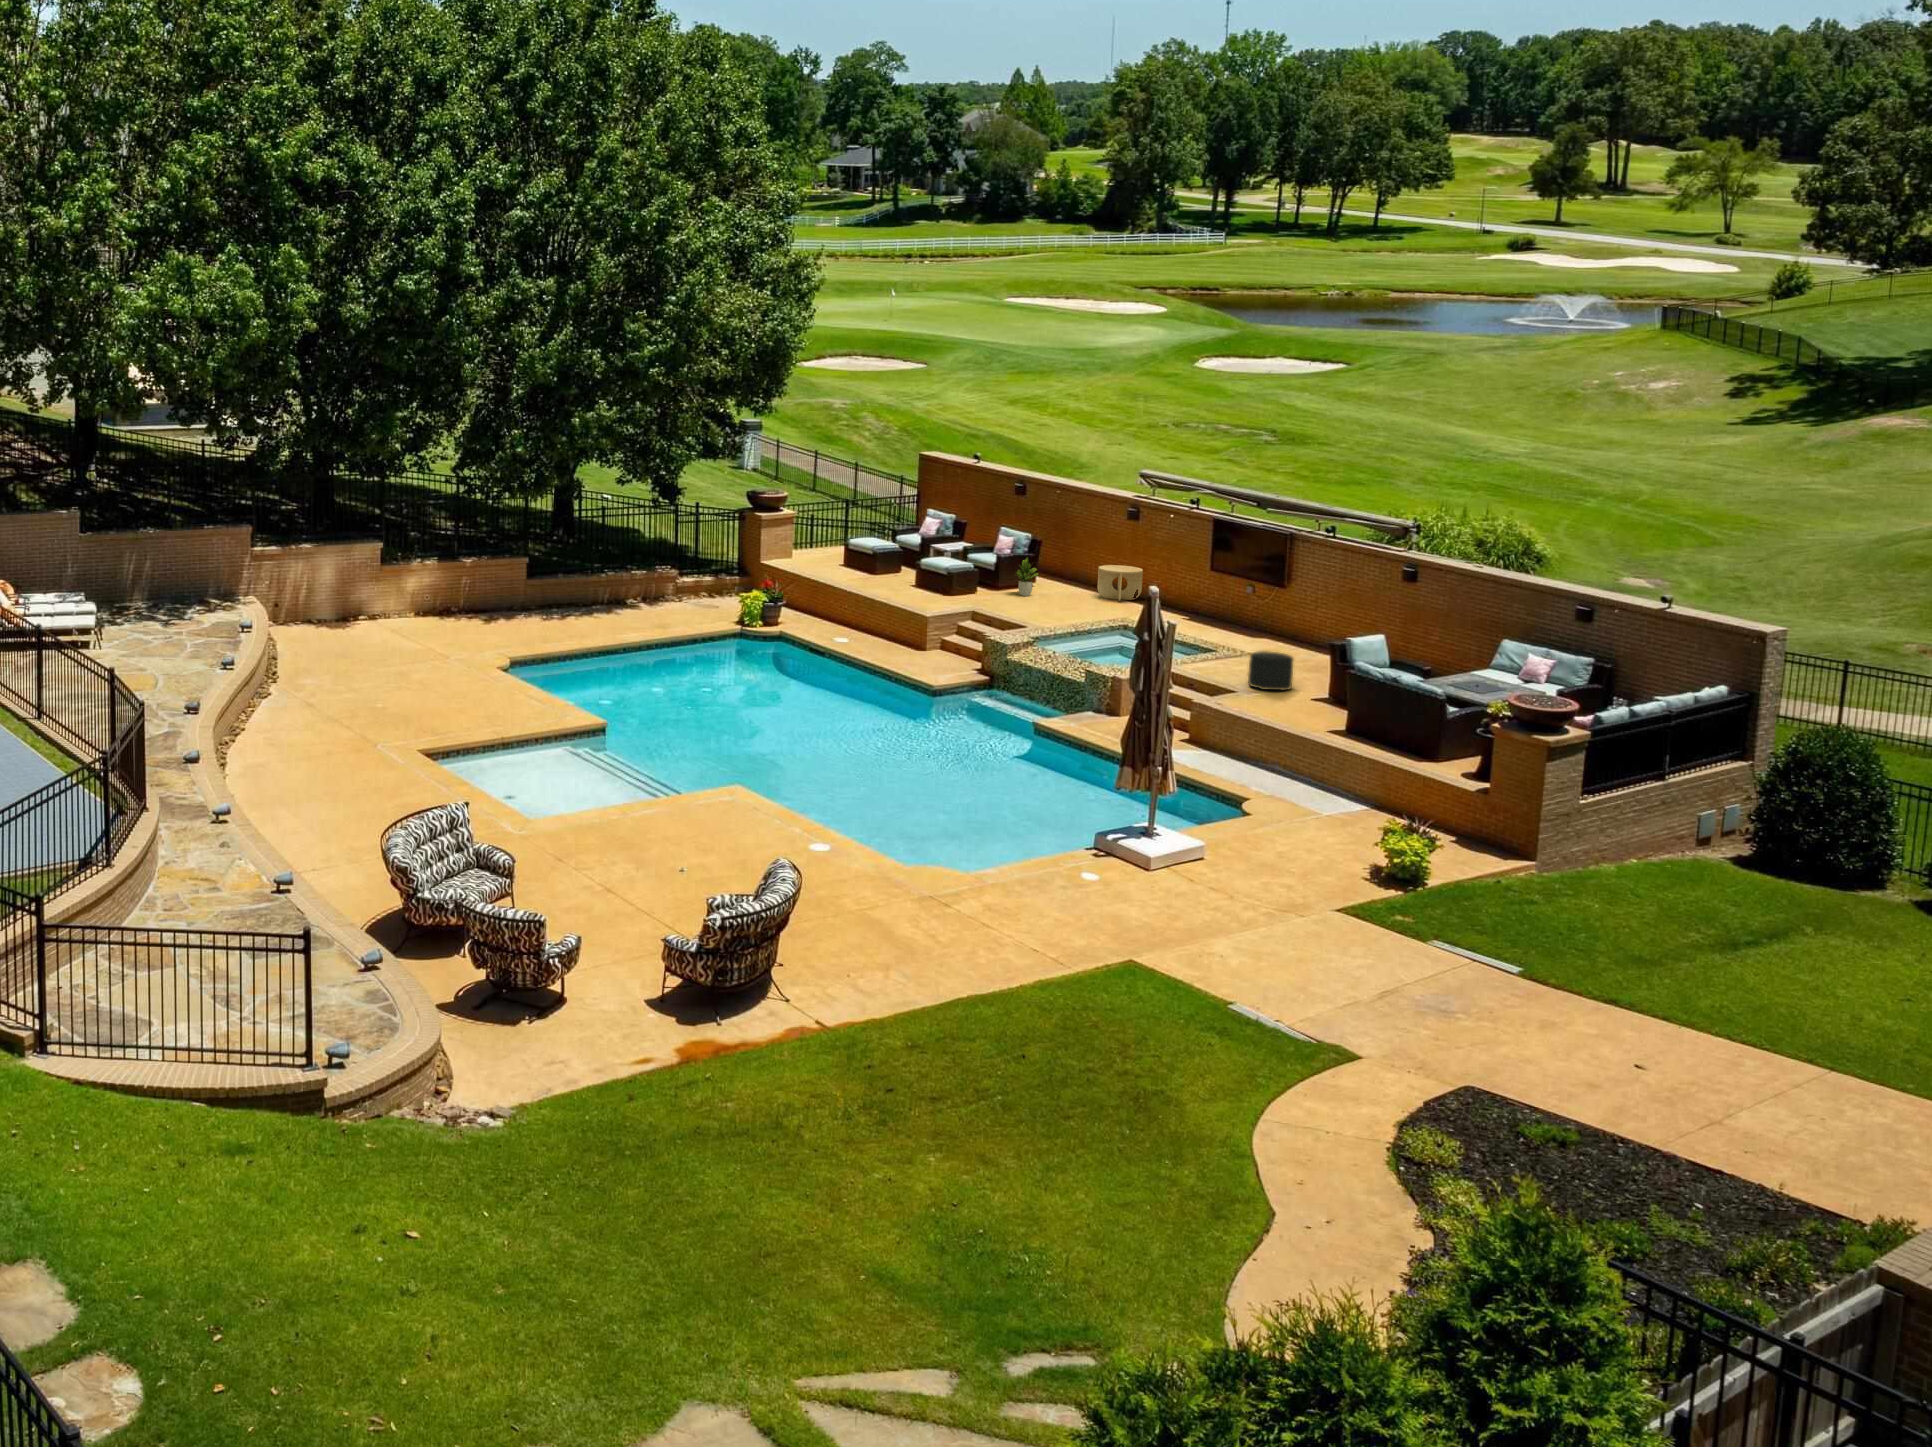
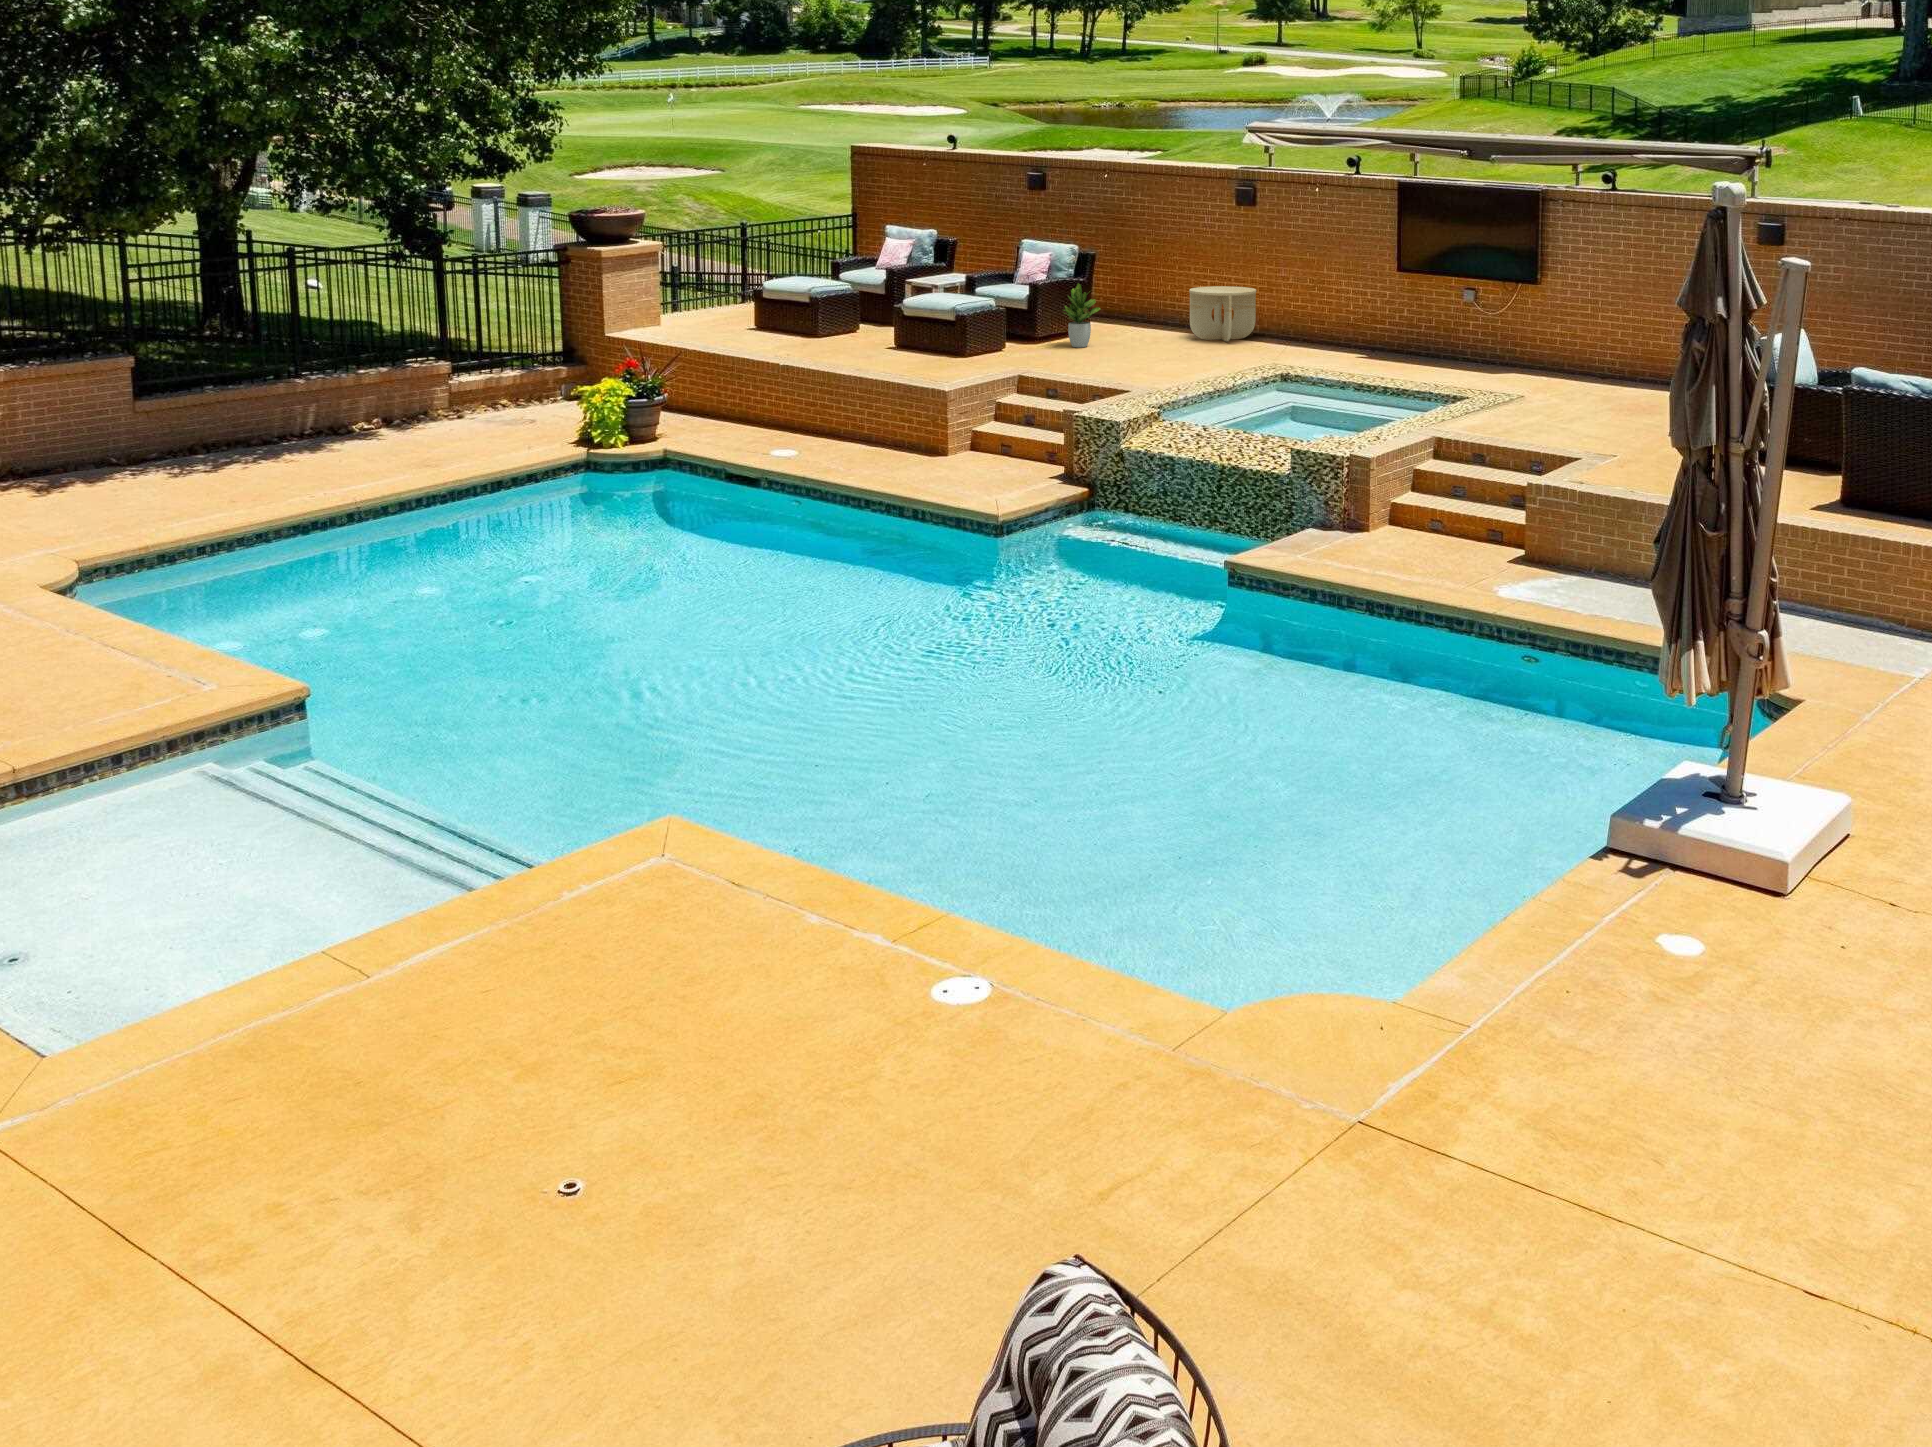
ottoman: present [1248,651,1293,690] -> none [1558,384,1631,451]

